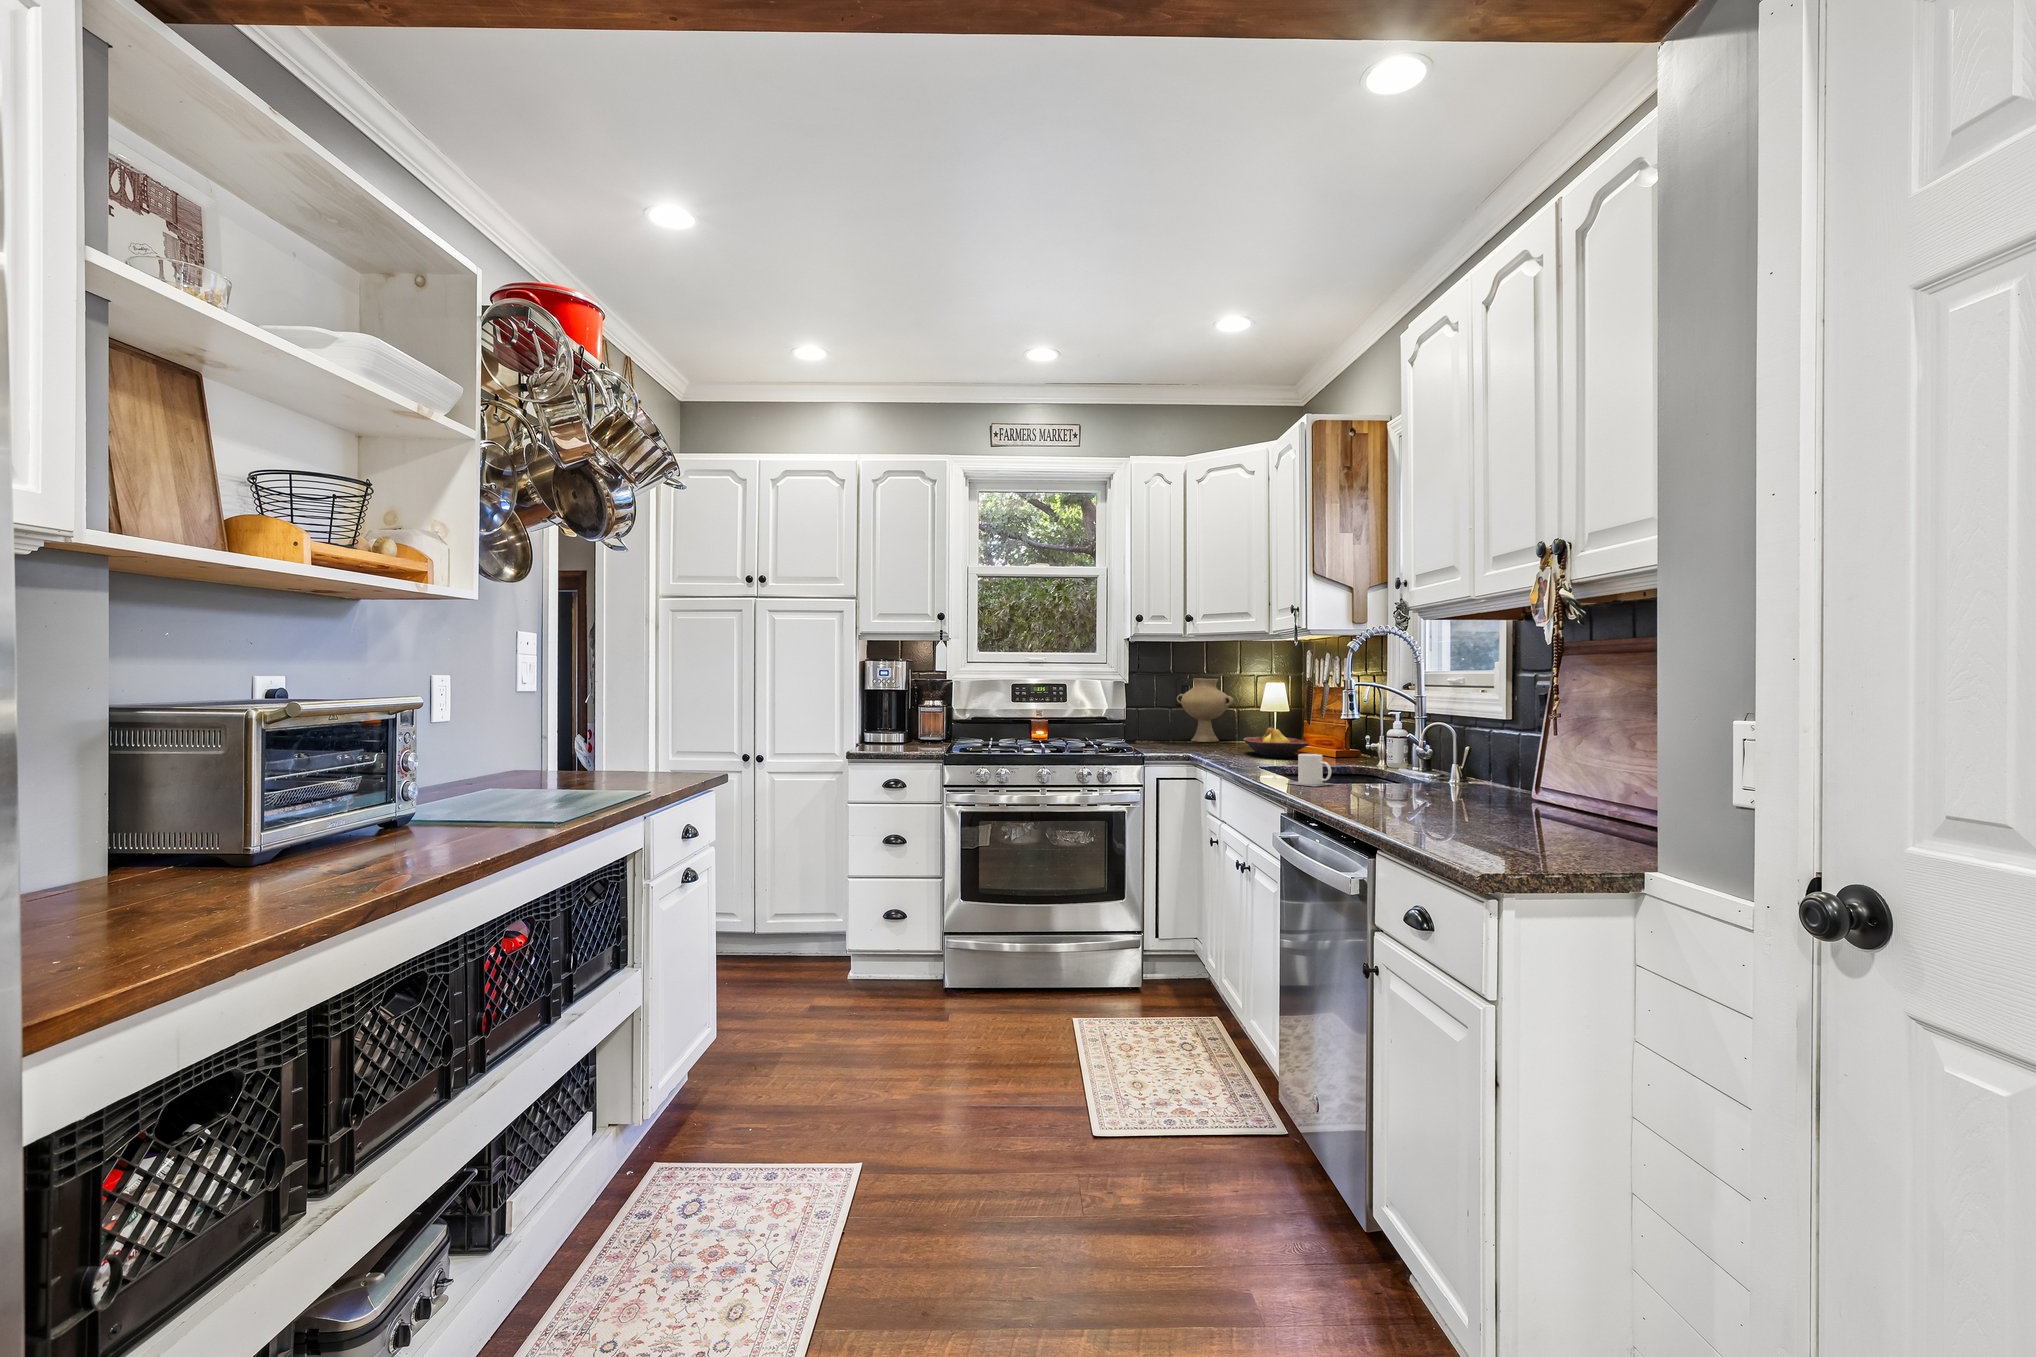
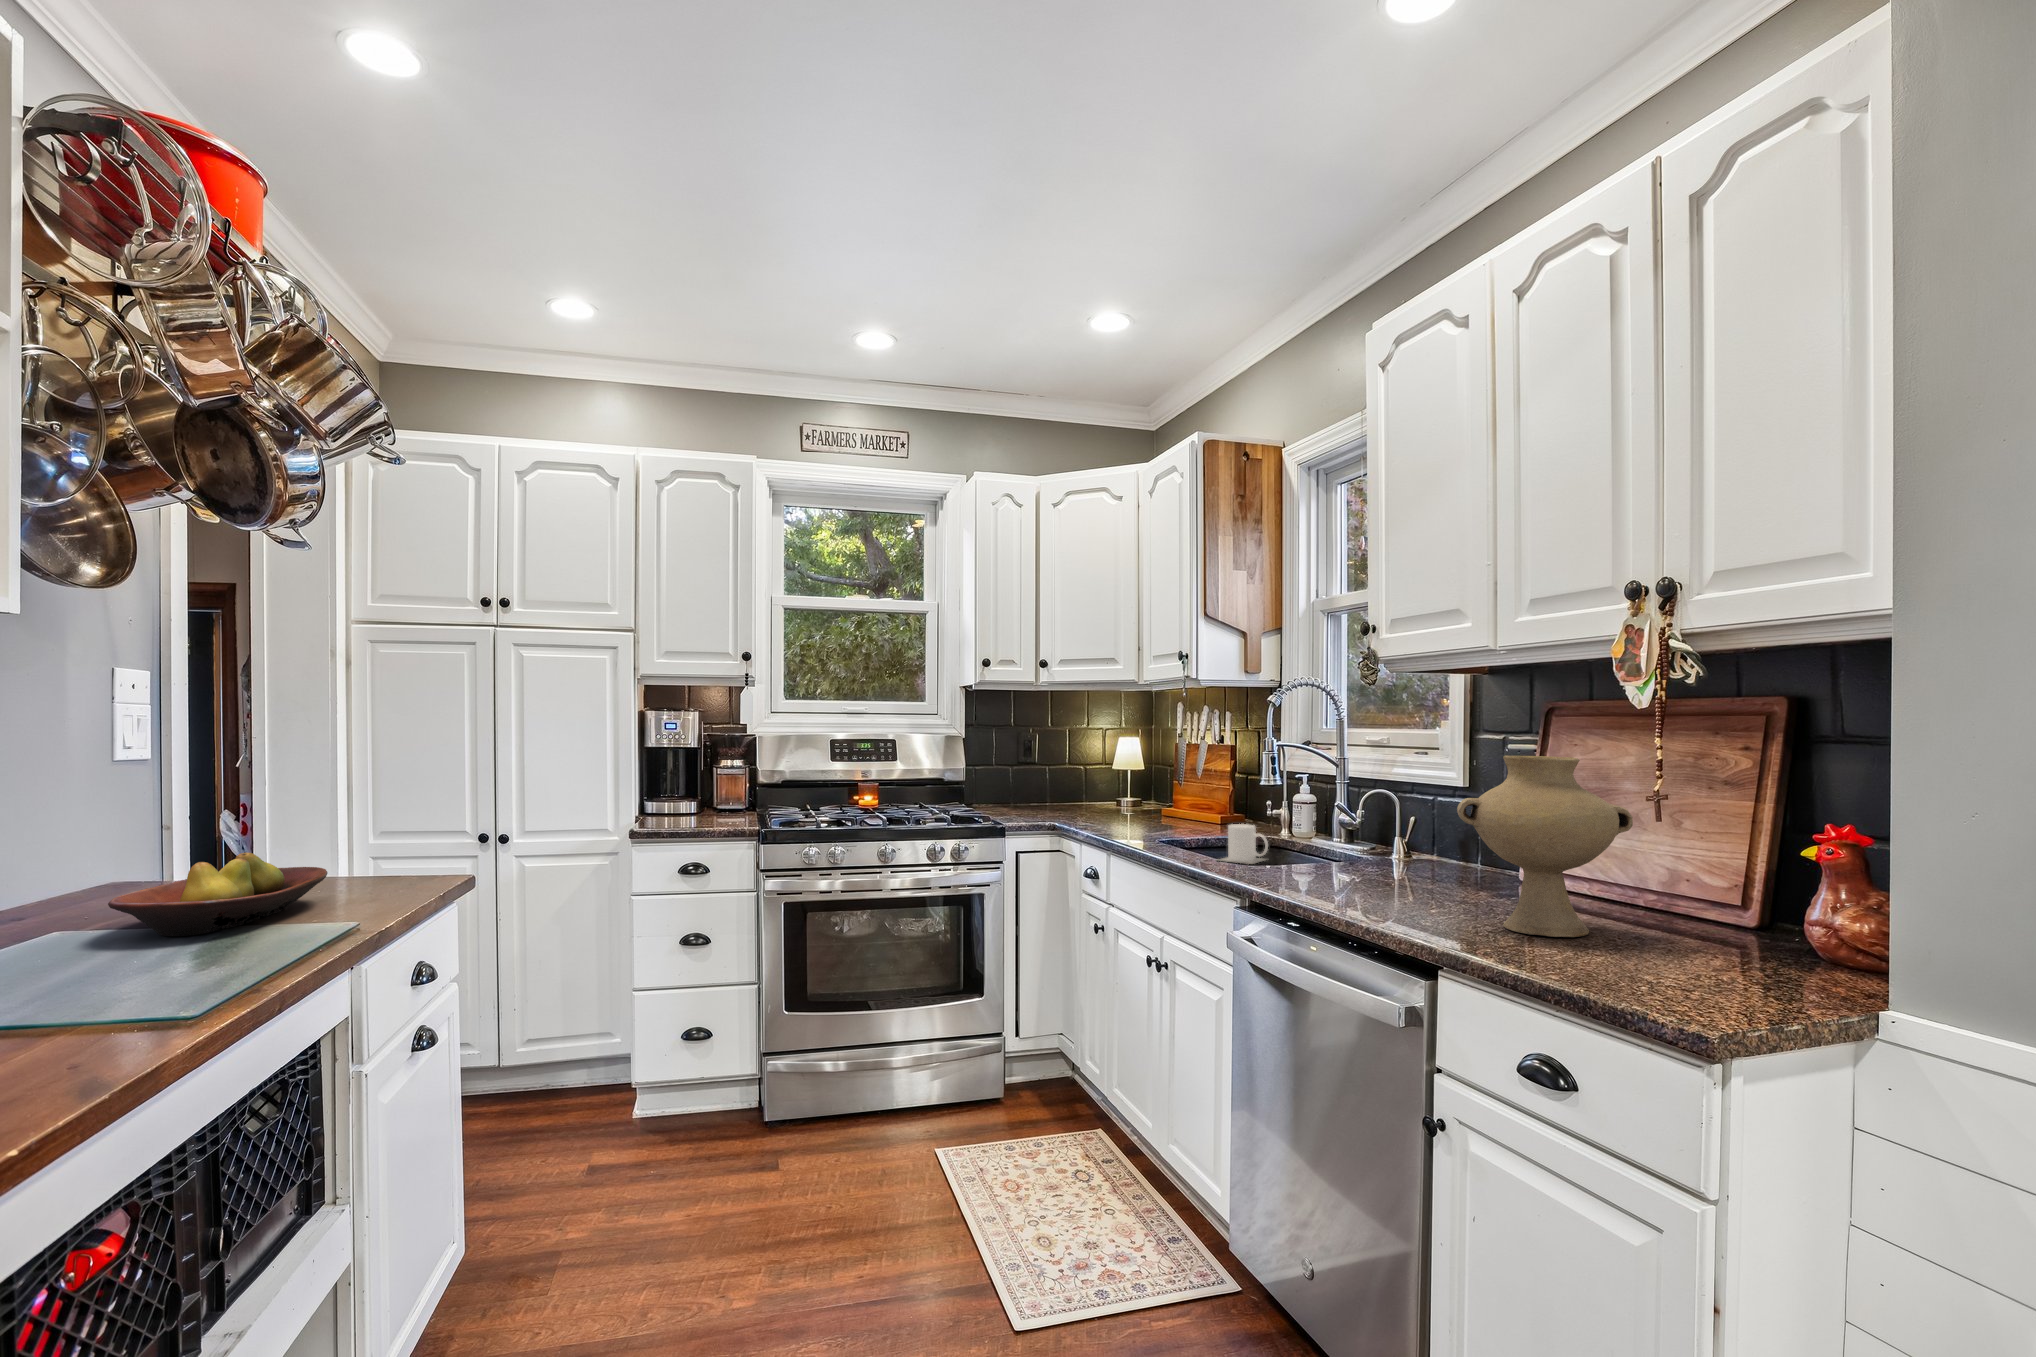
vase: present [1177,678,1233,742] -> present [1457,756,1633,937]
fruit bowl: present [1243,727,1309,758] -> present [108,853,327,936]

